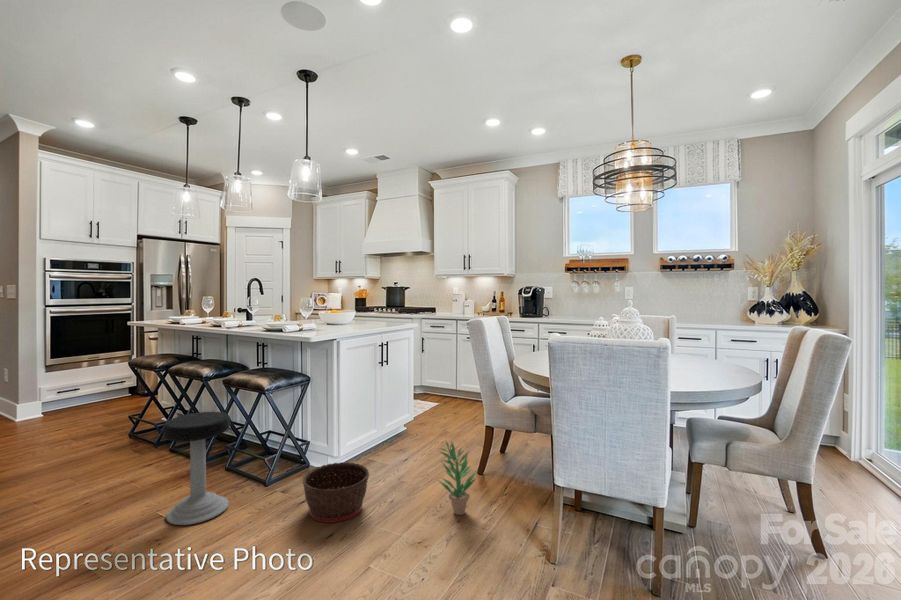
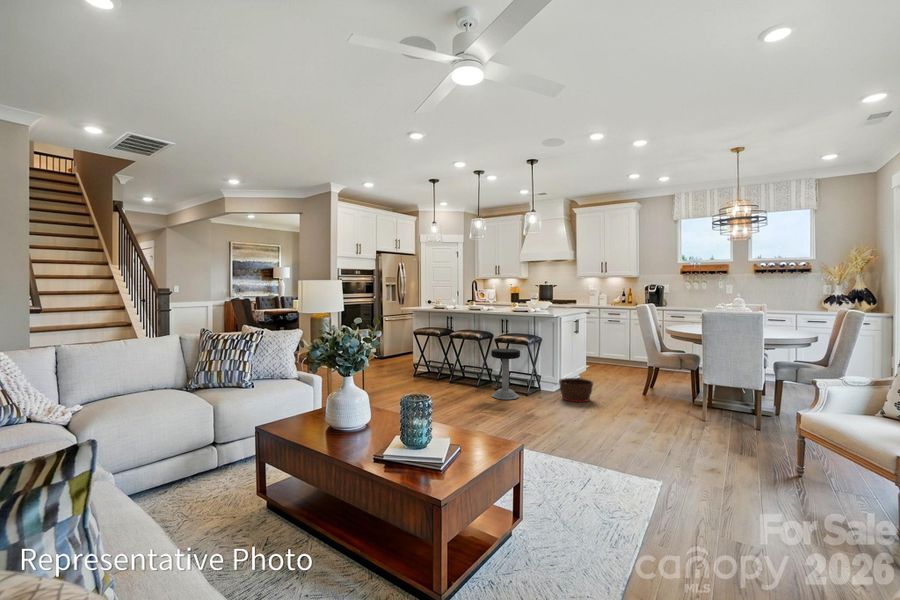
potted plant: present [438,442,476,515] -> none [631,364,653,403]

